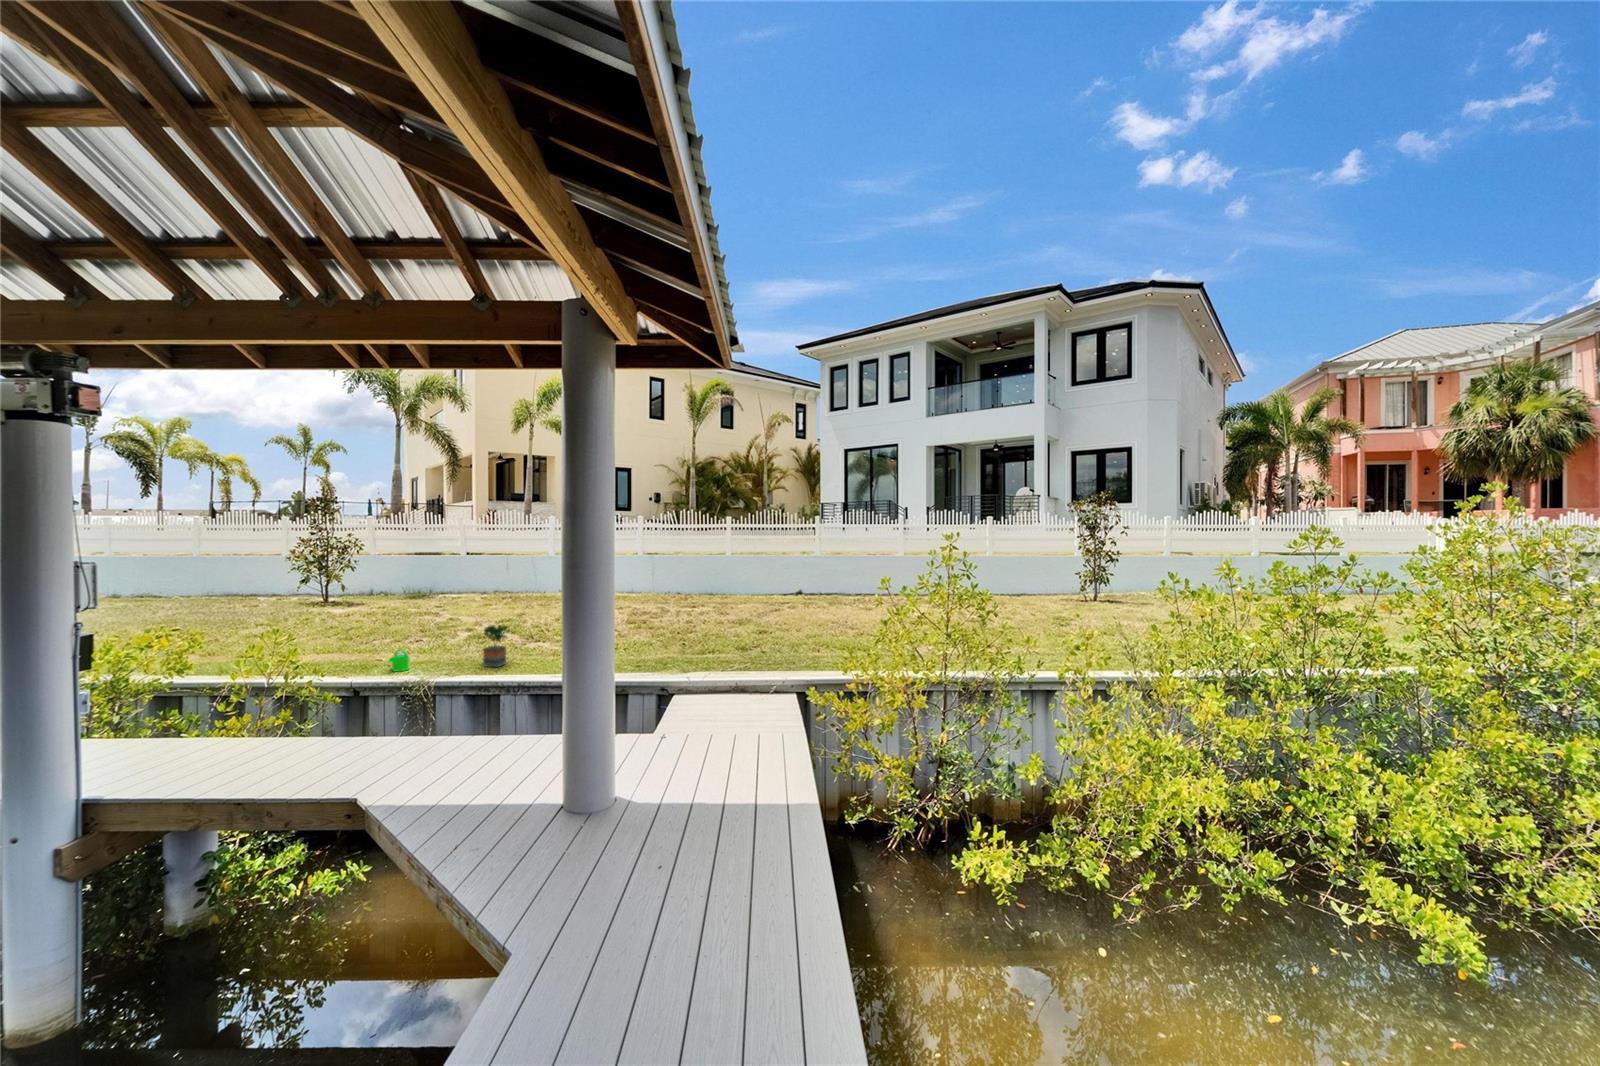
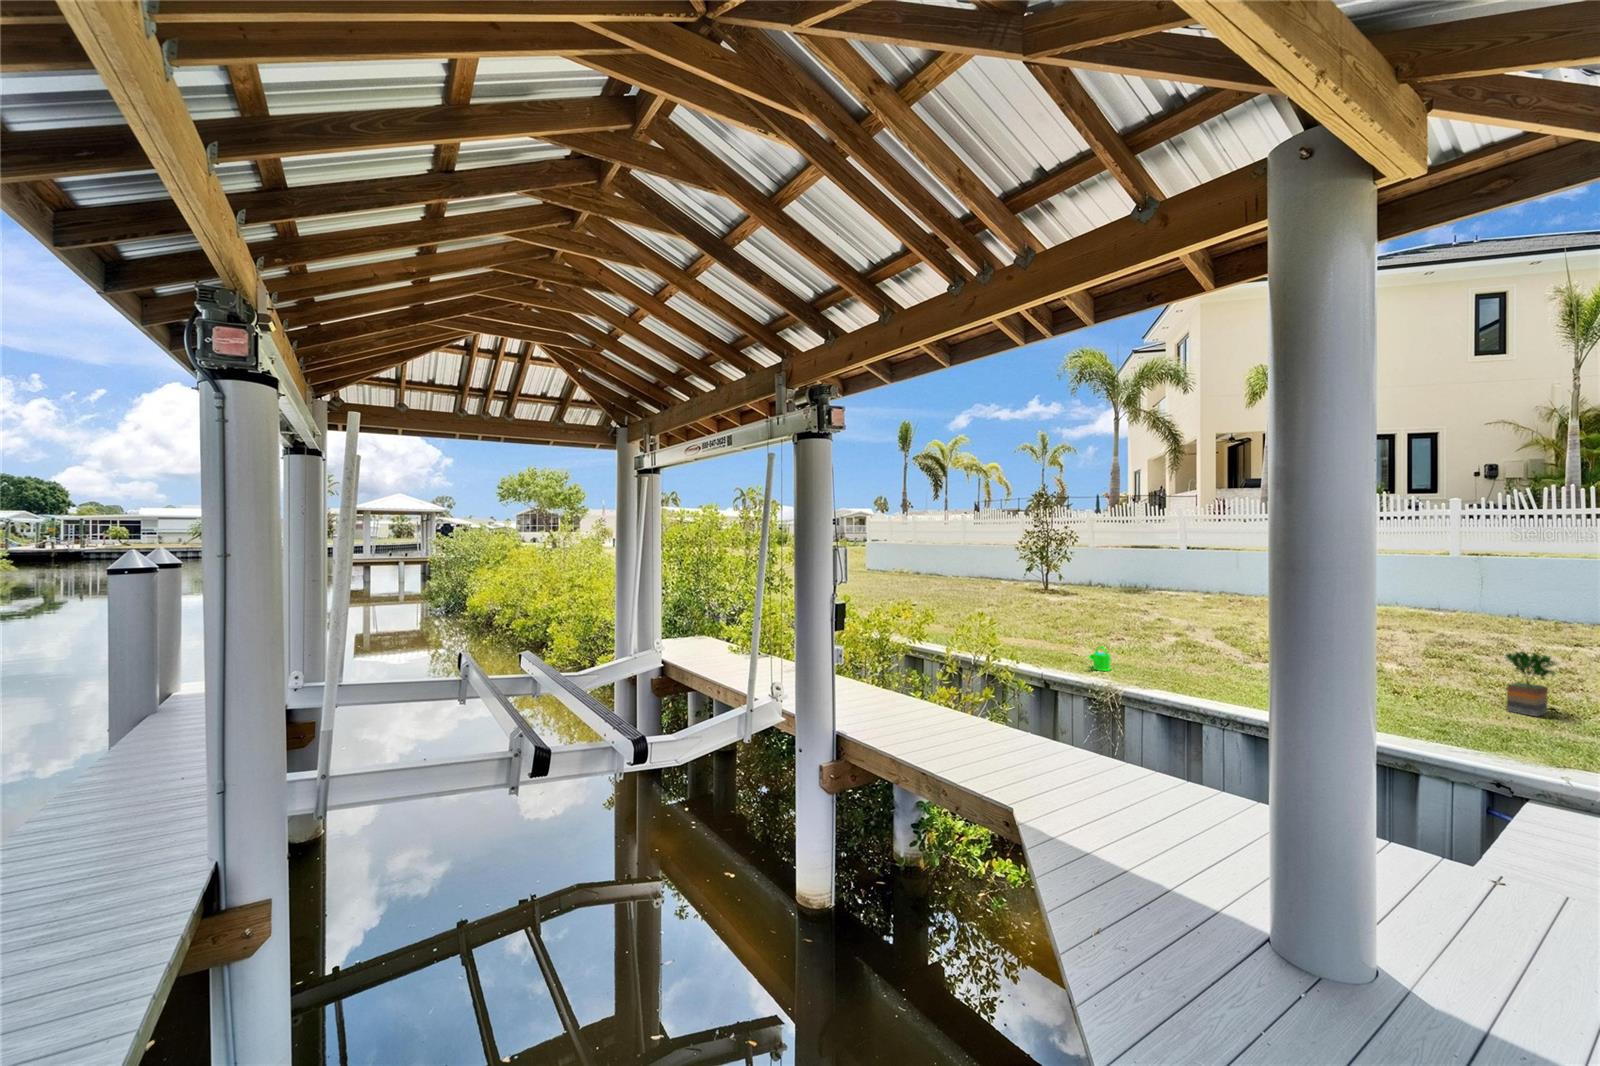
potted tree: present [483,625,510,667] -> present [1505,651,1557,716]

